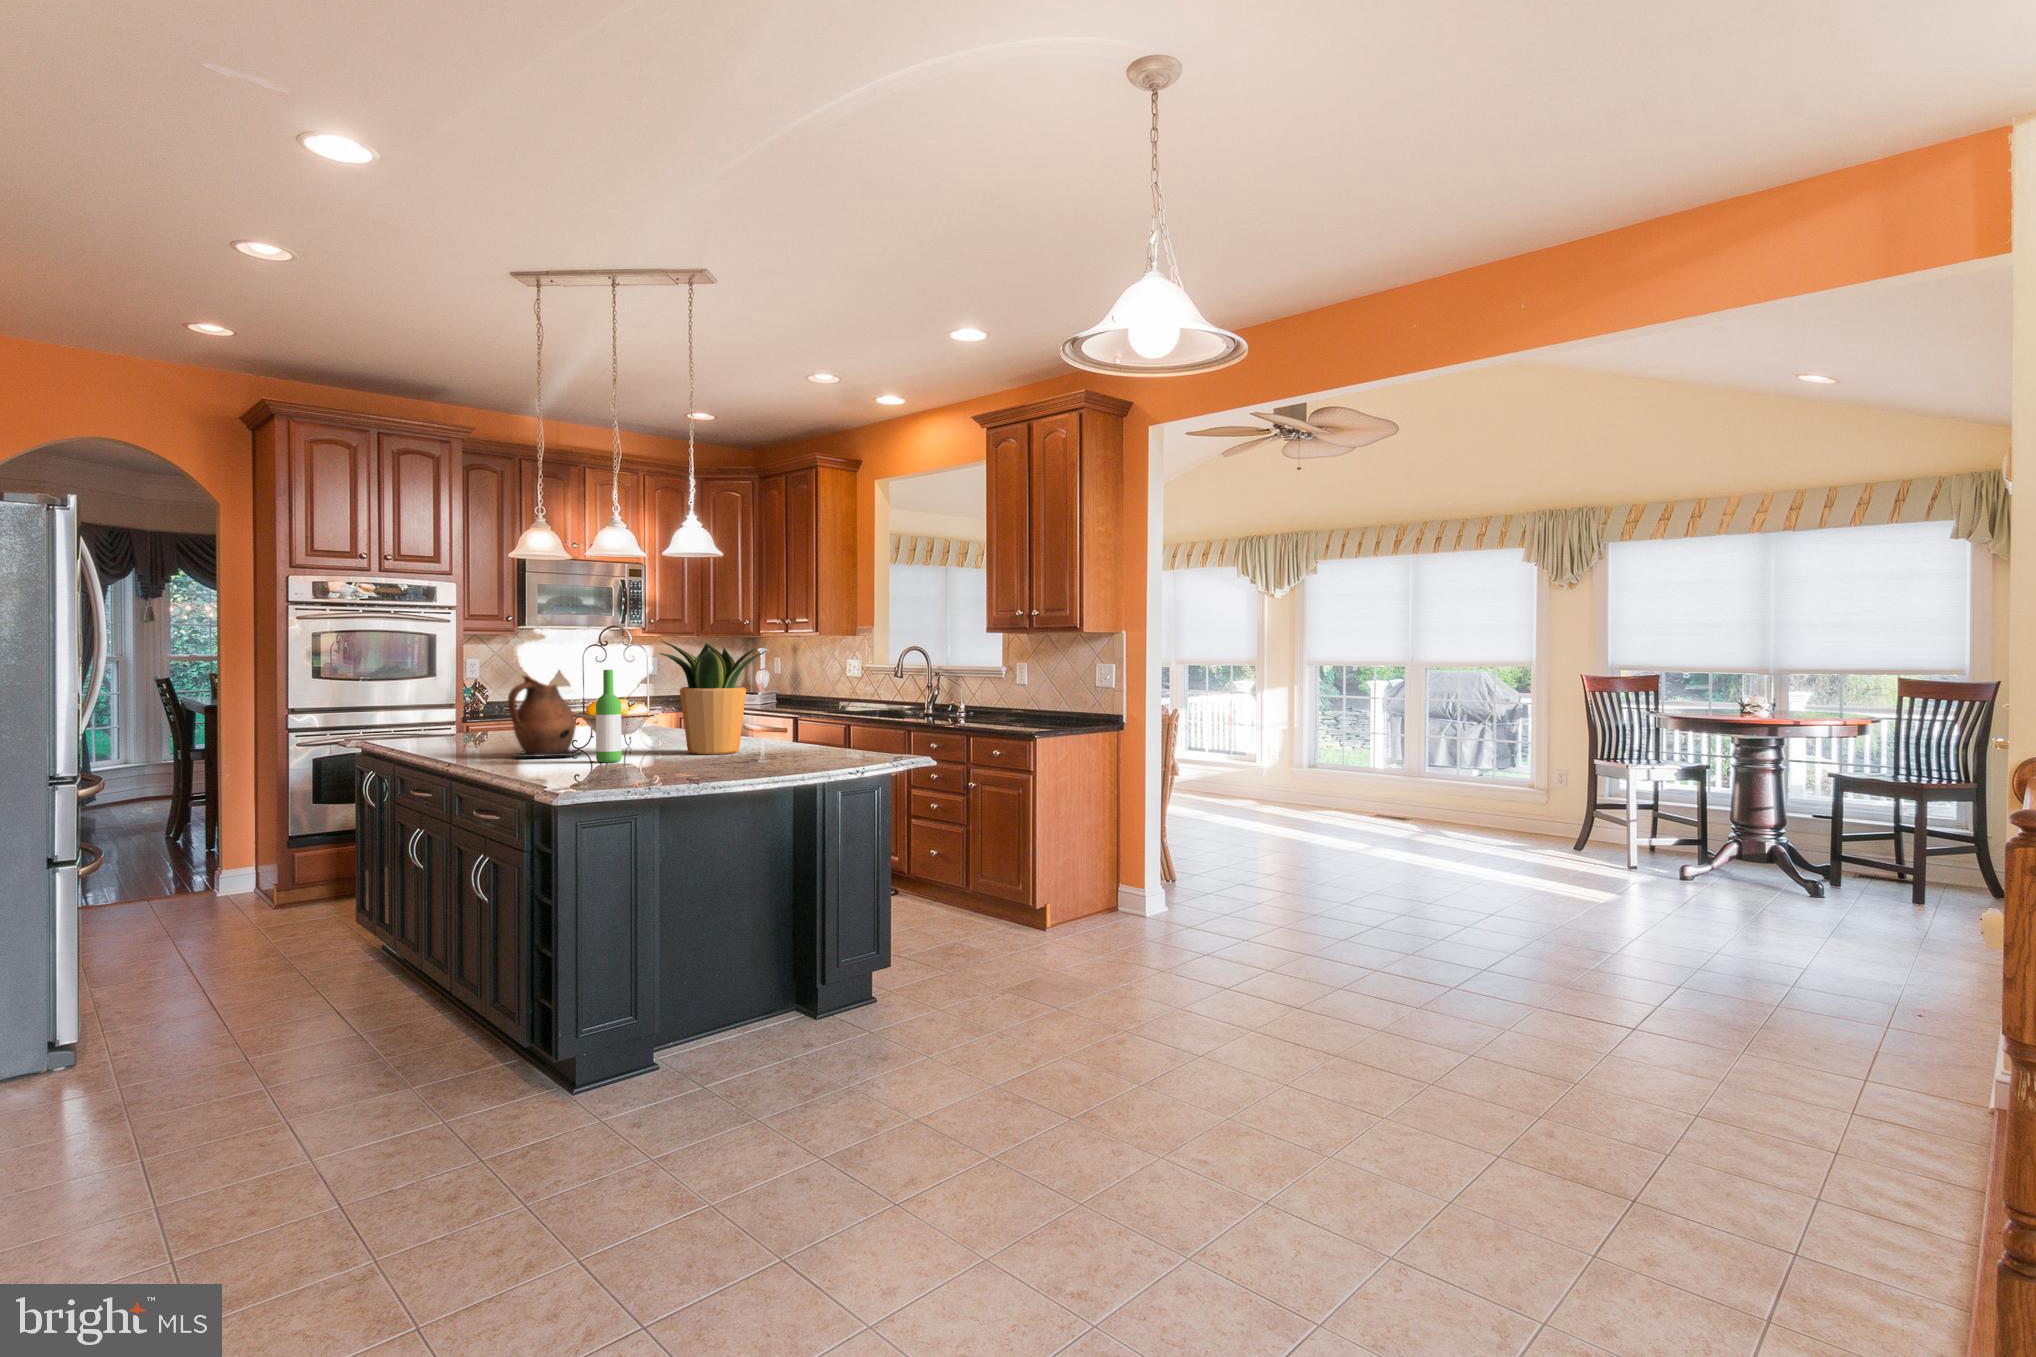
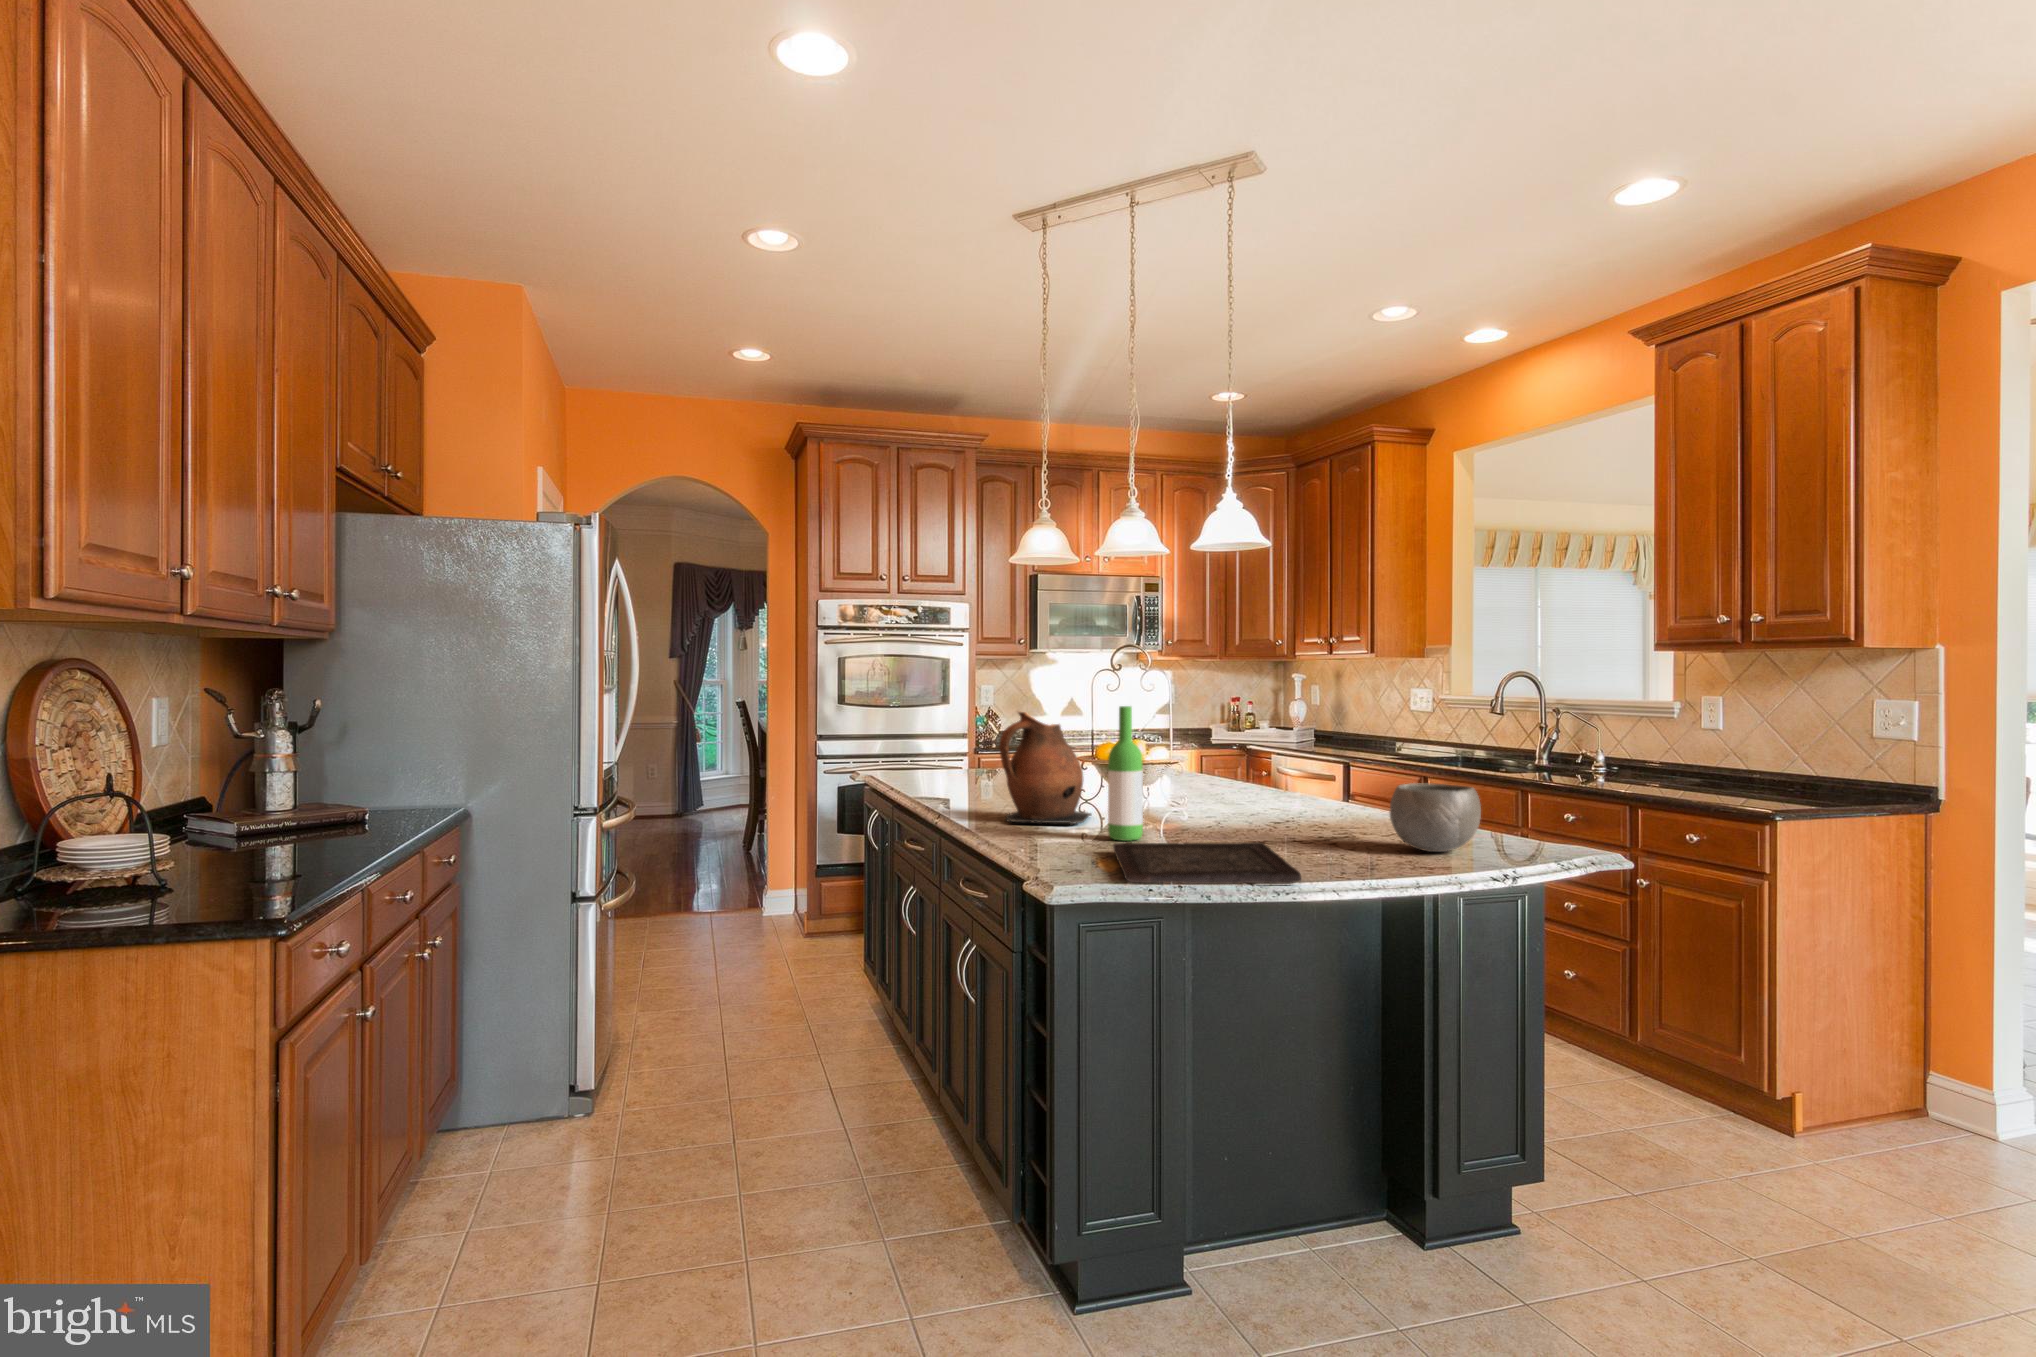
potted plant: present [659,641,769,754] -> none [1192,664,1358,833]
ceramic bowl: none [786,716,840,758] -> present [1390,783,1481,852]
tray: none [600,756,721,778] -> present [1113,842,1301,884]

